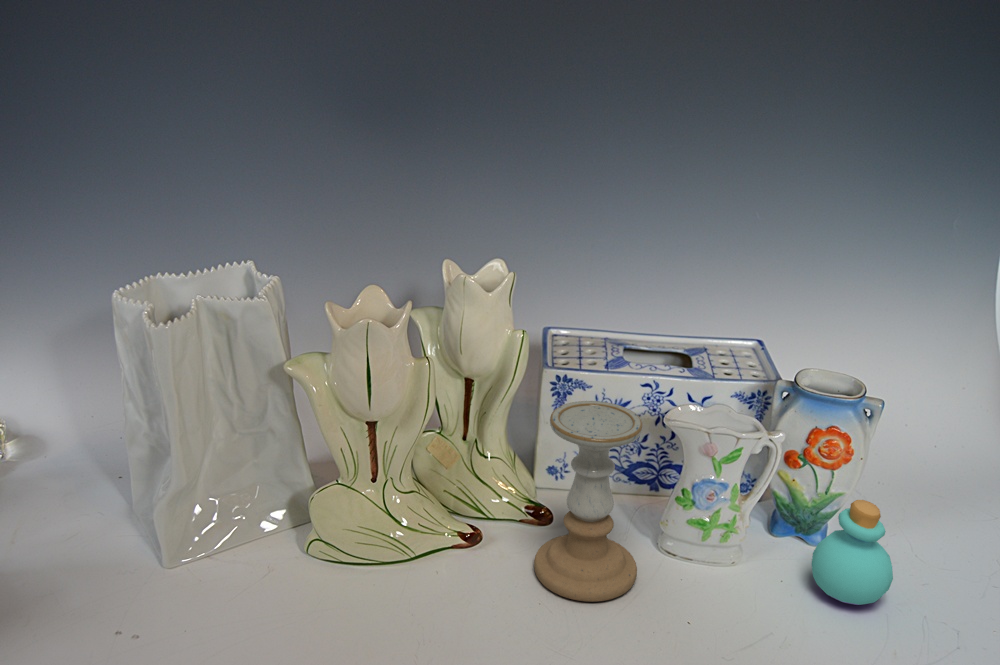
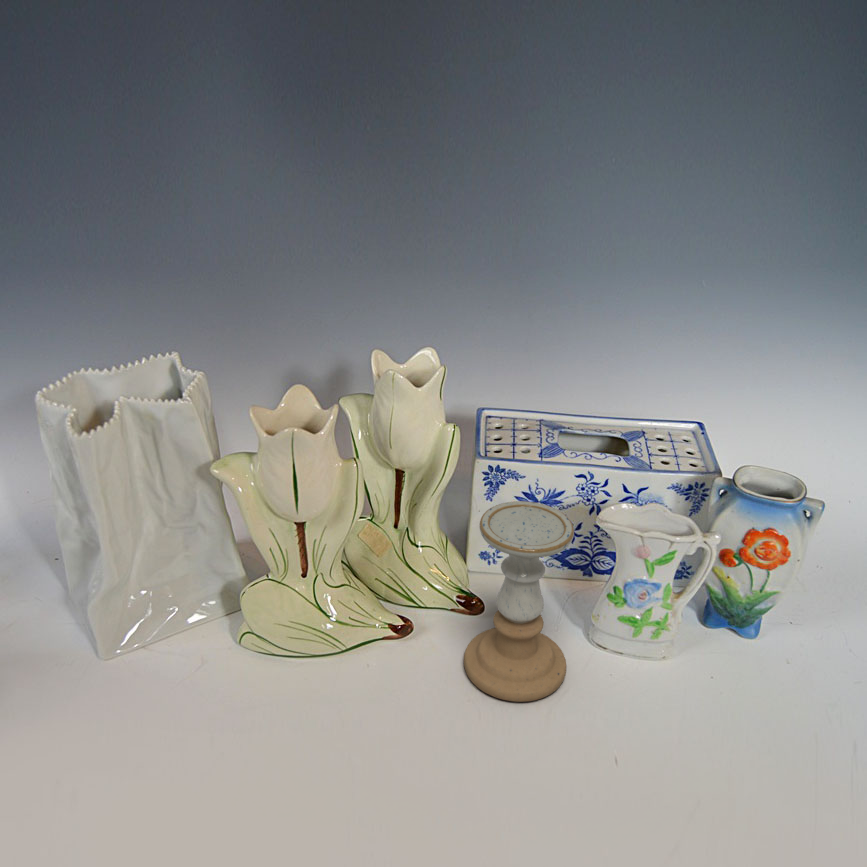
perfume bottle: present [812,500,893,605] -> none [742,605,824,709]

